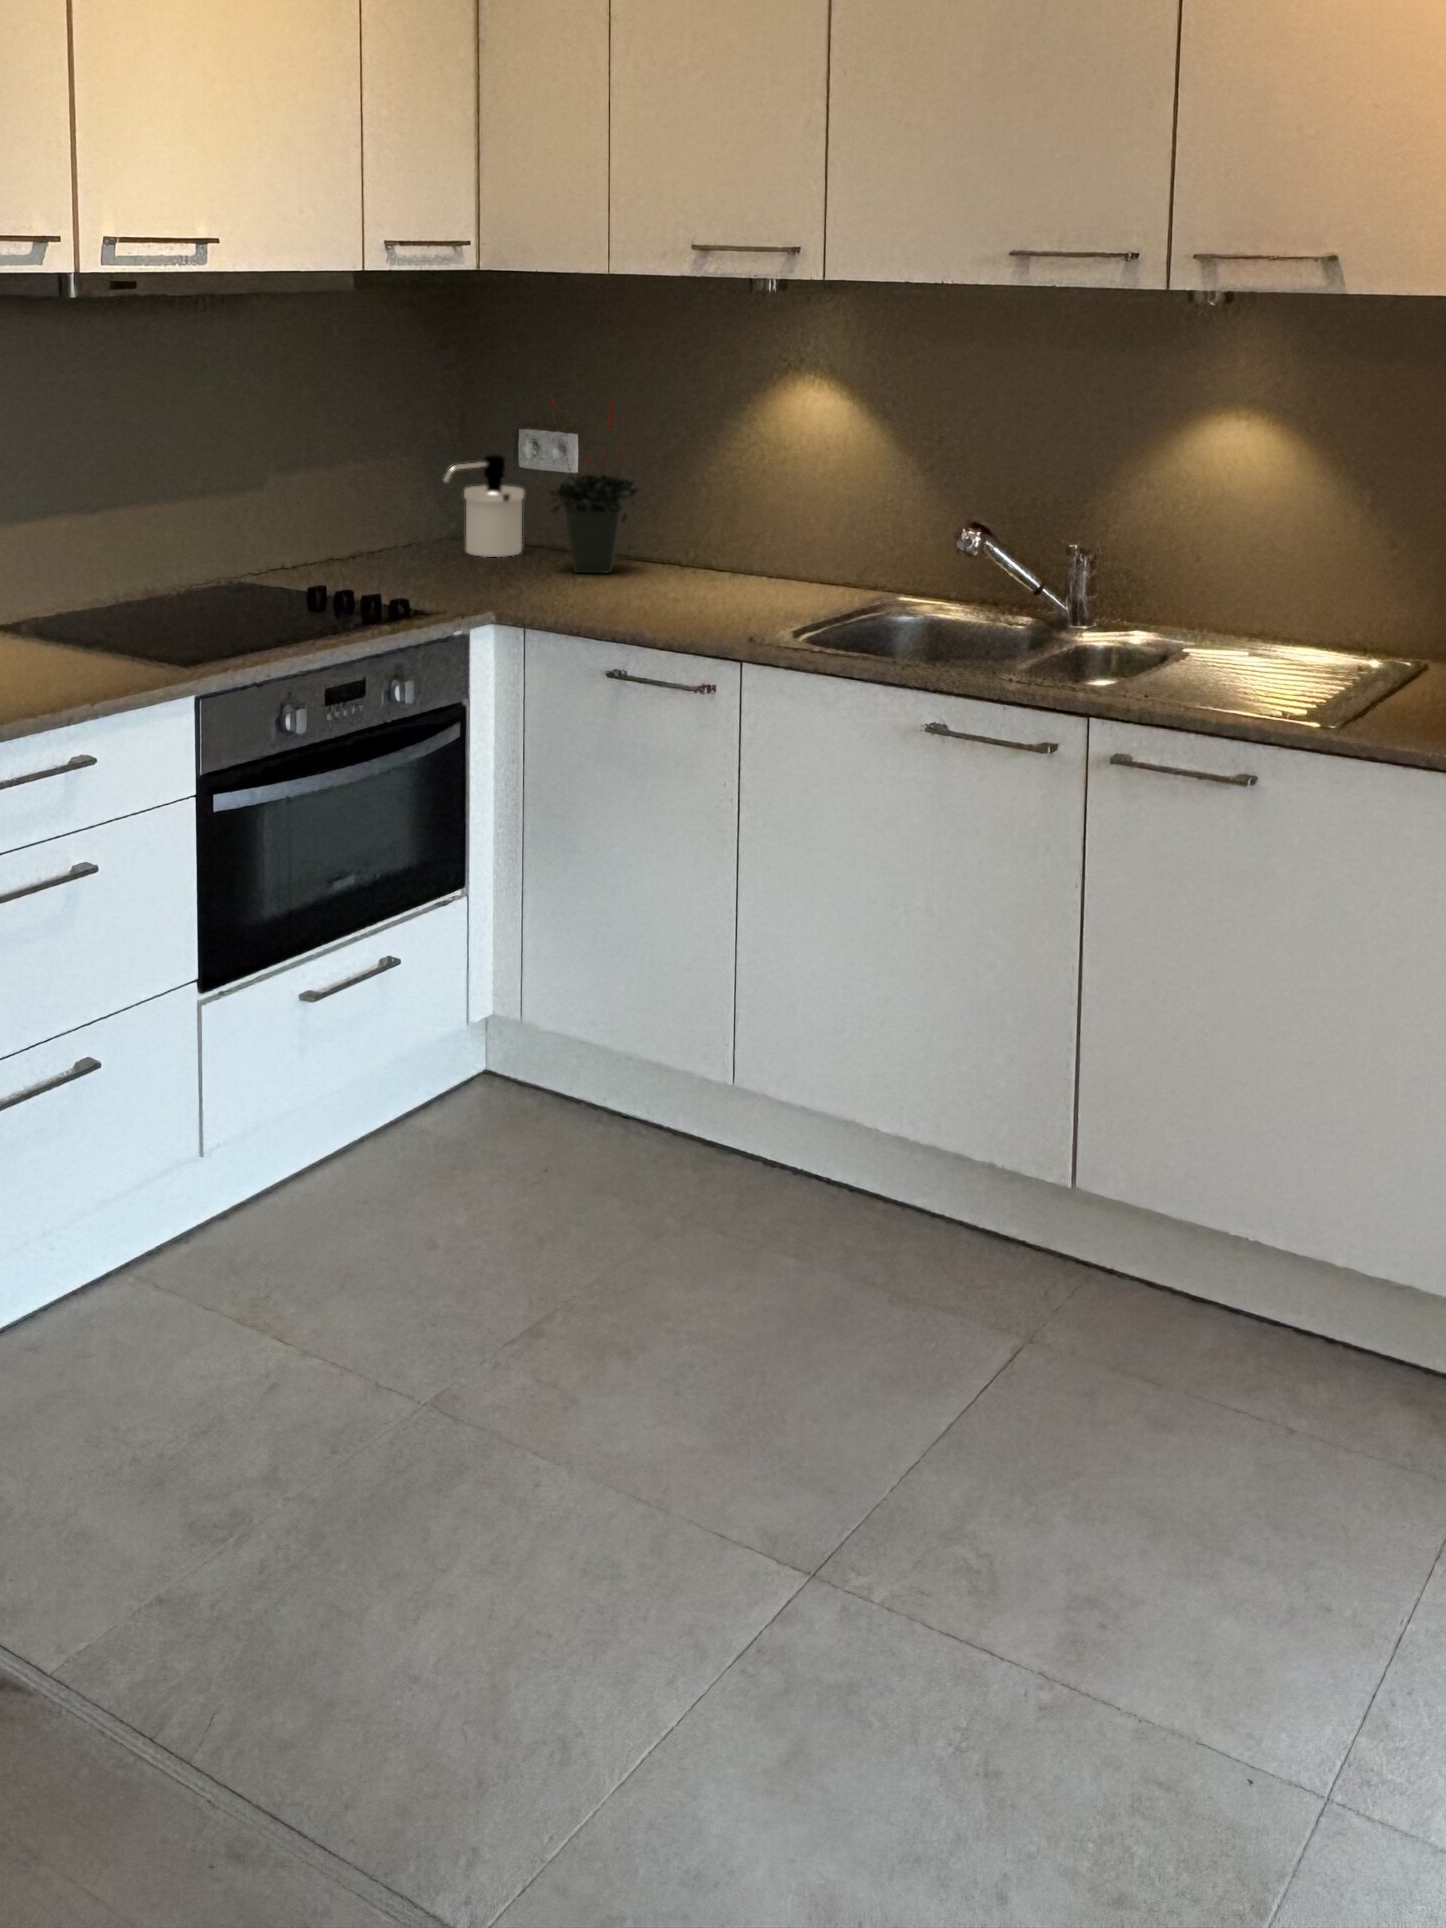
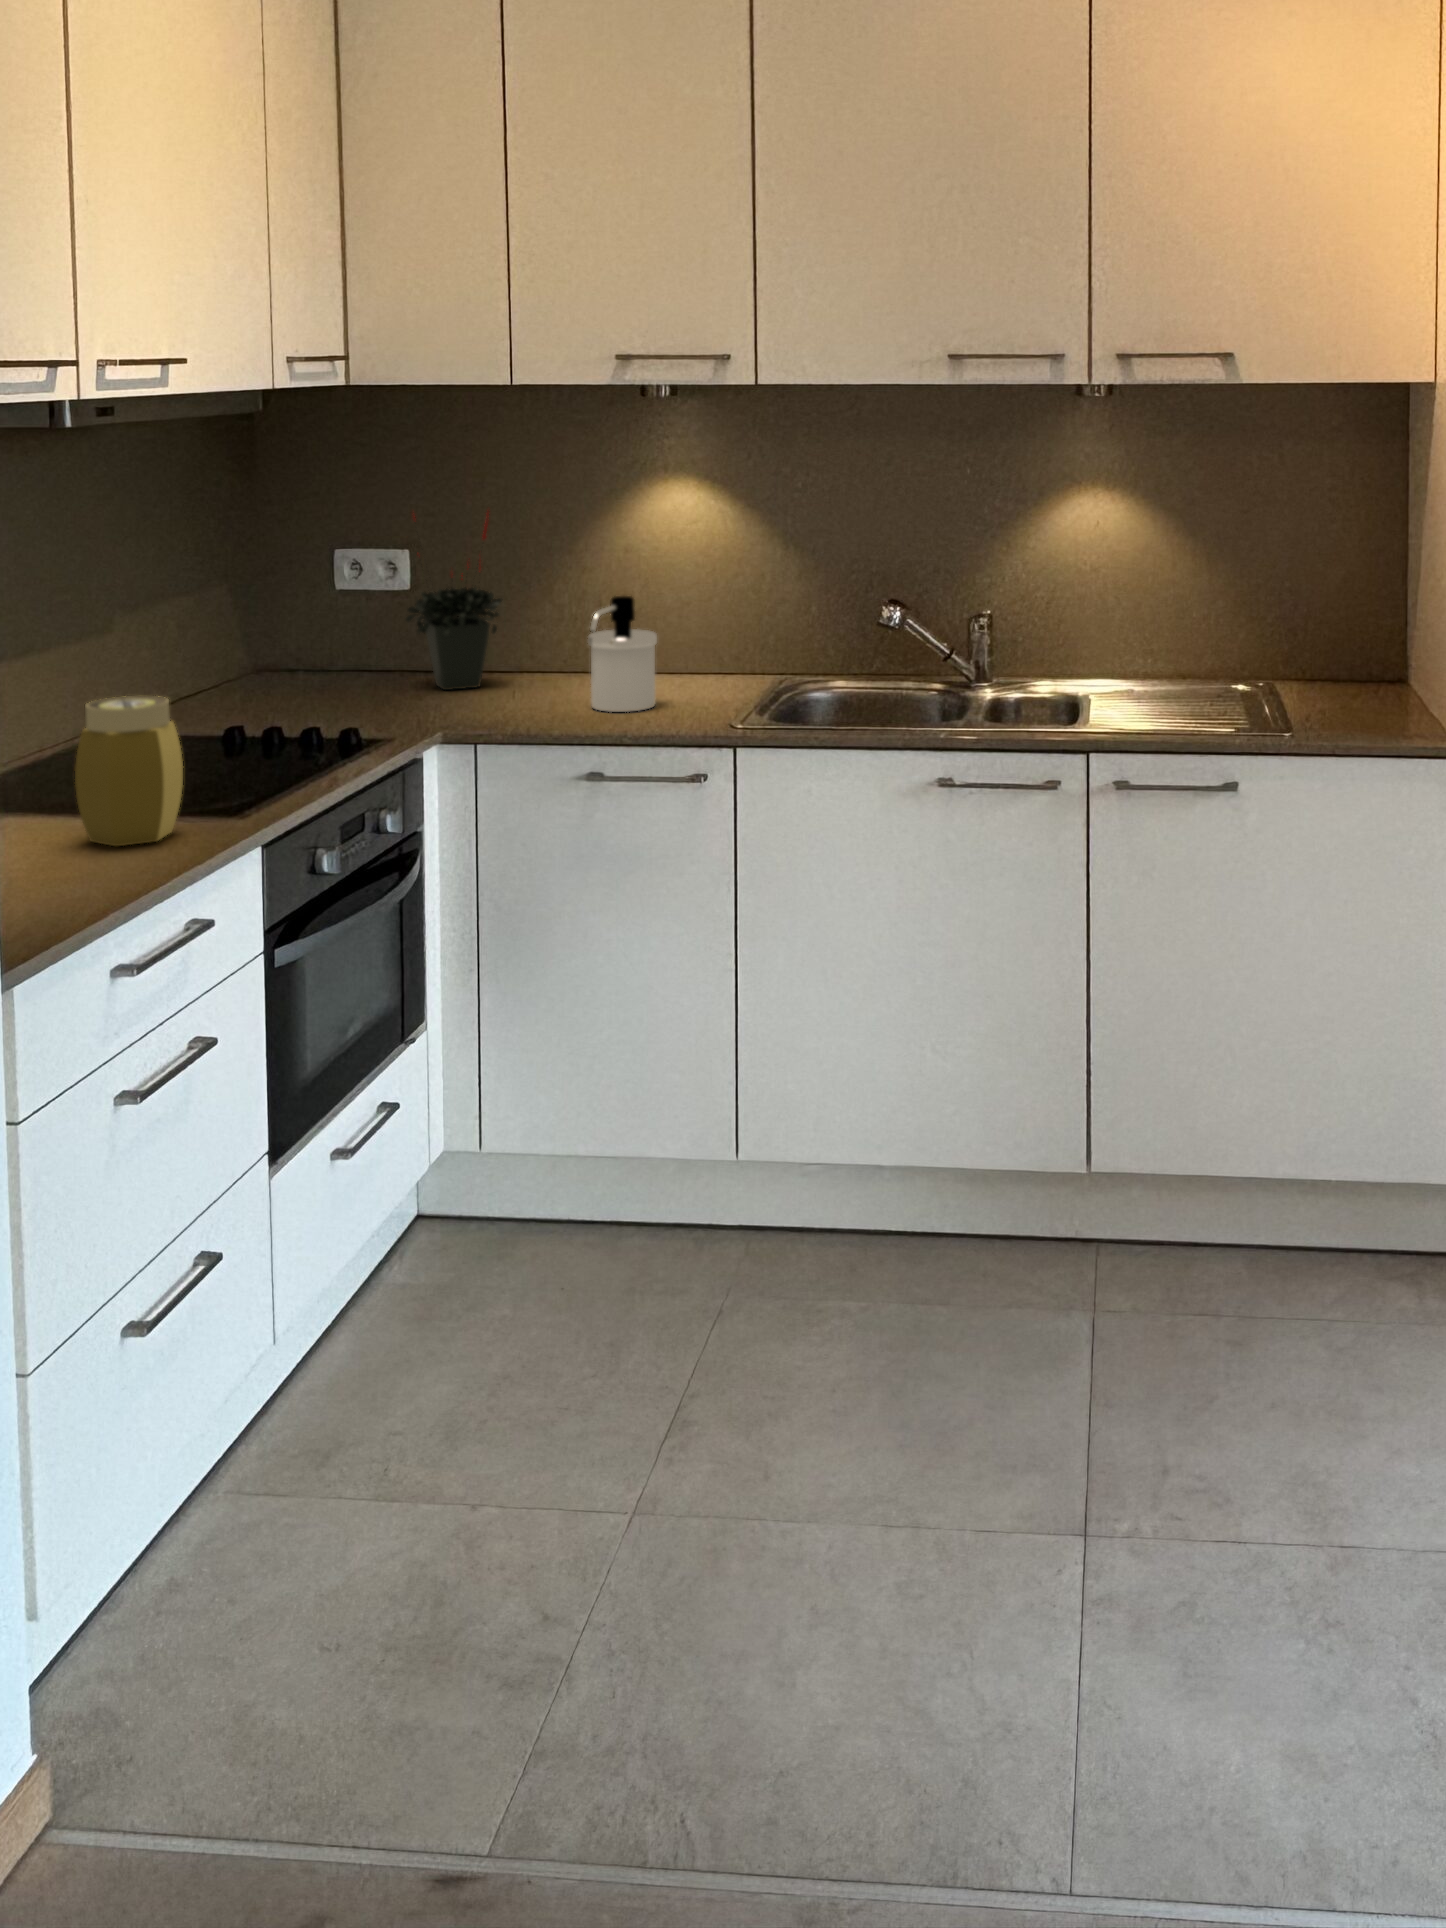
soap dispenser: present [444,455,524,557] -> present [588,596,657,712]
jar: none [43,542,135,676] -> present [75,696,183,846]

